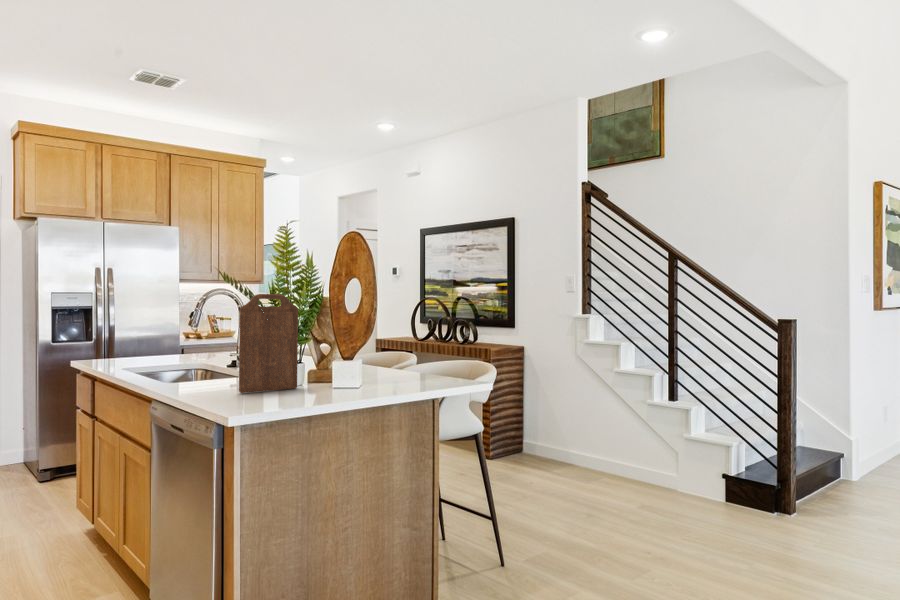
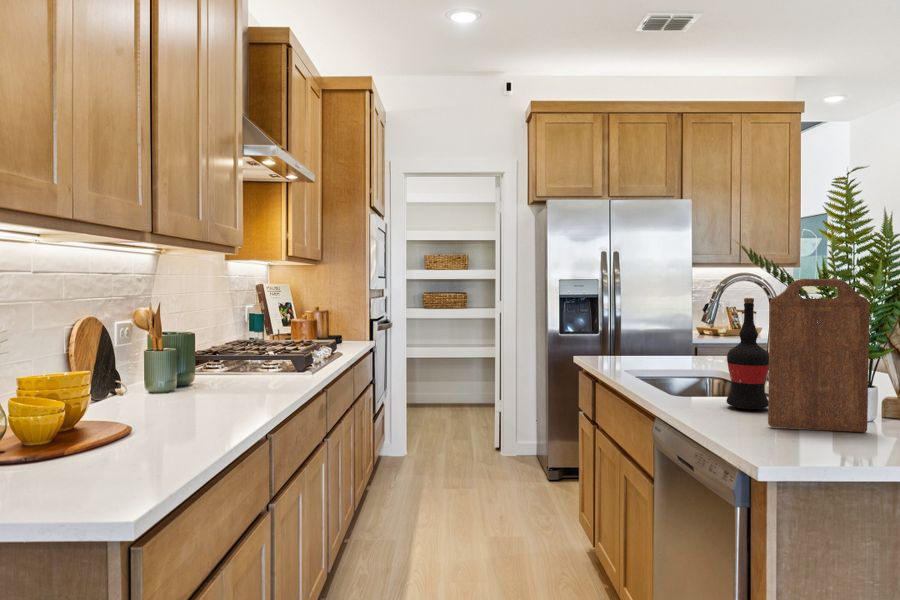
wine bottle: none [210,307,240,385] -> present [726,298,769,409]

